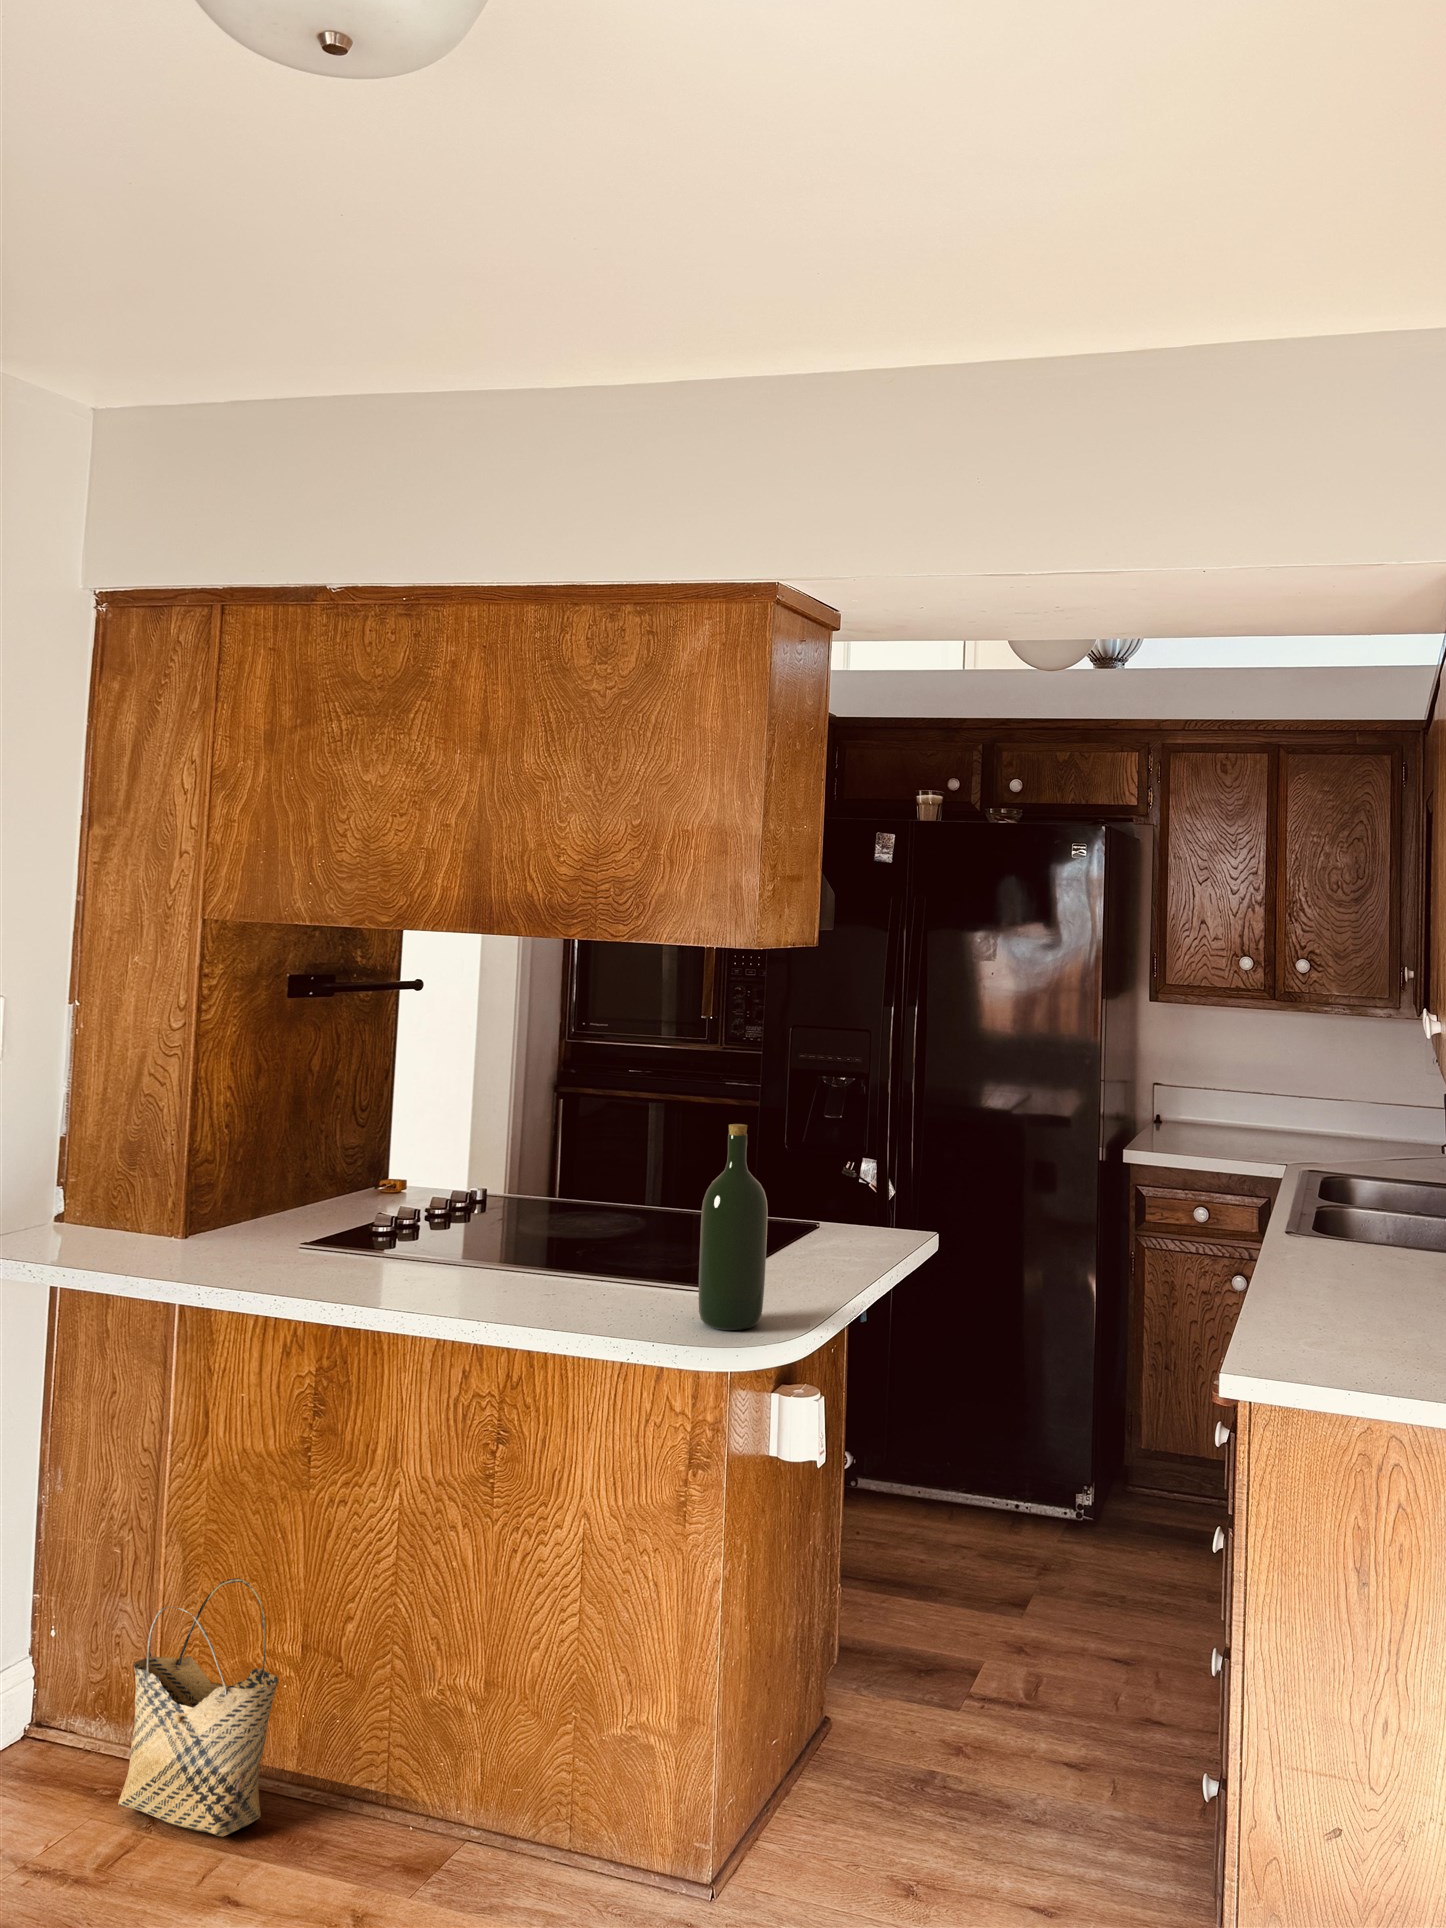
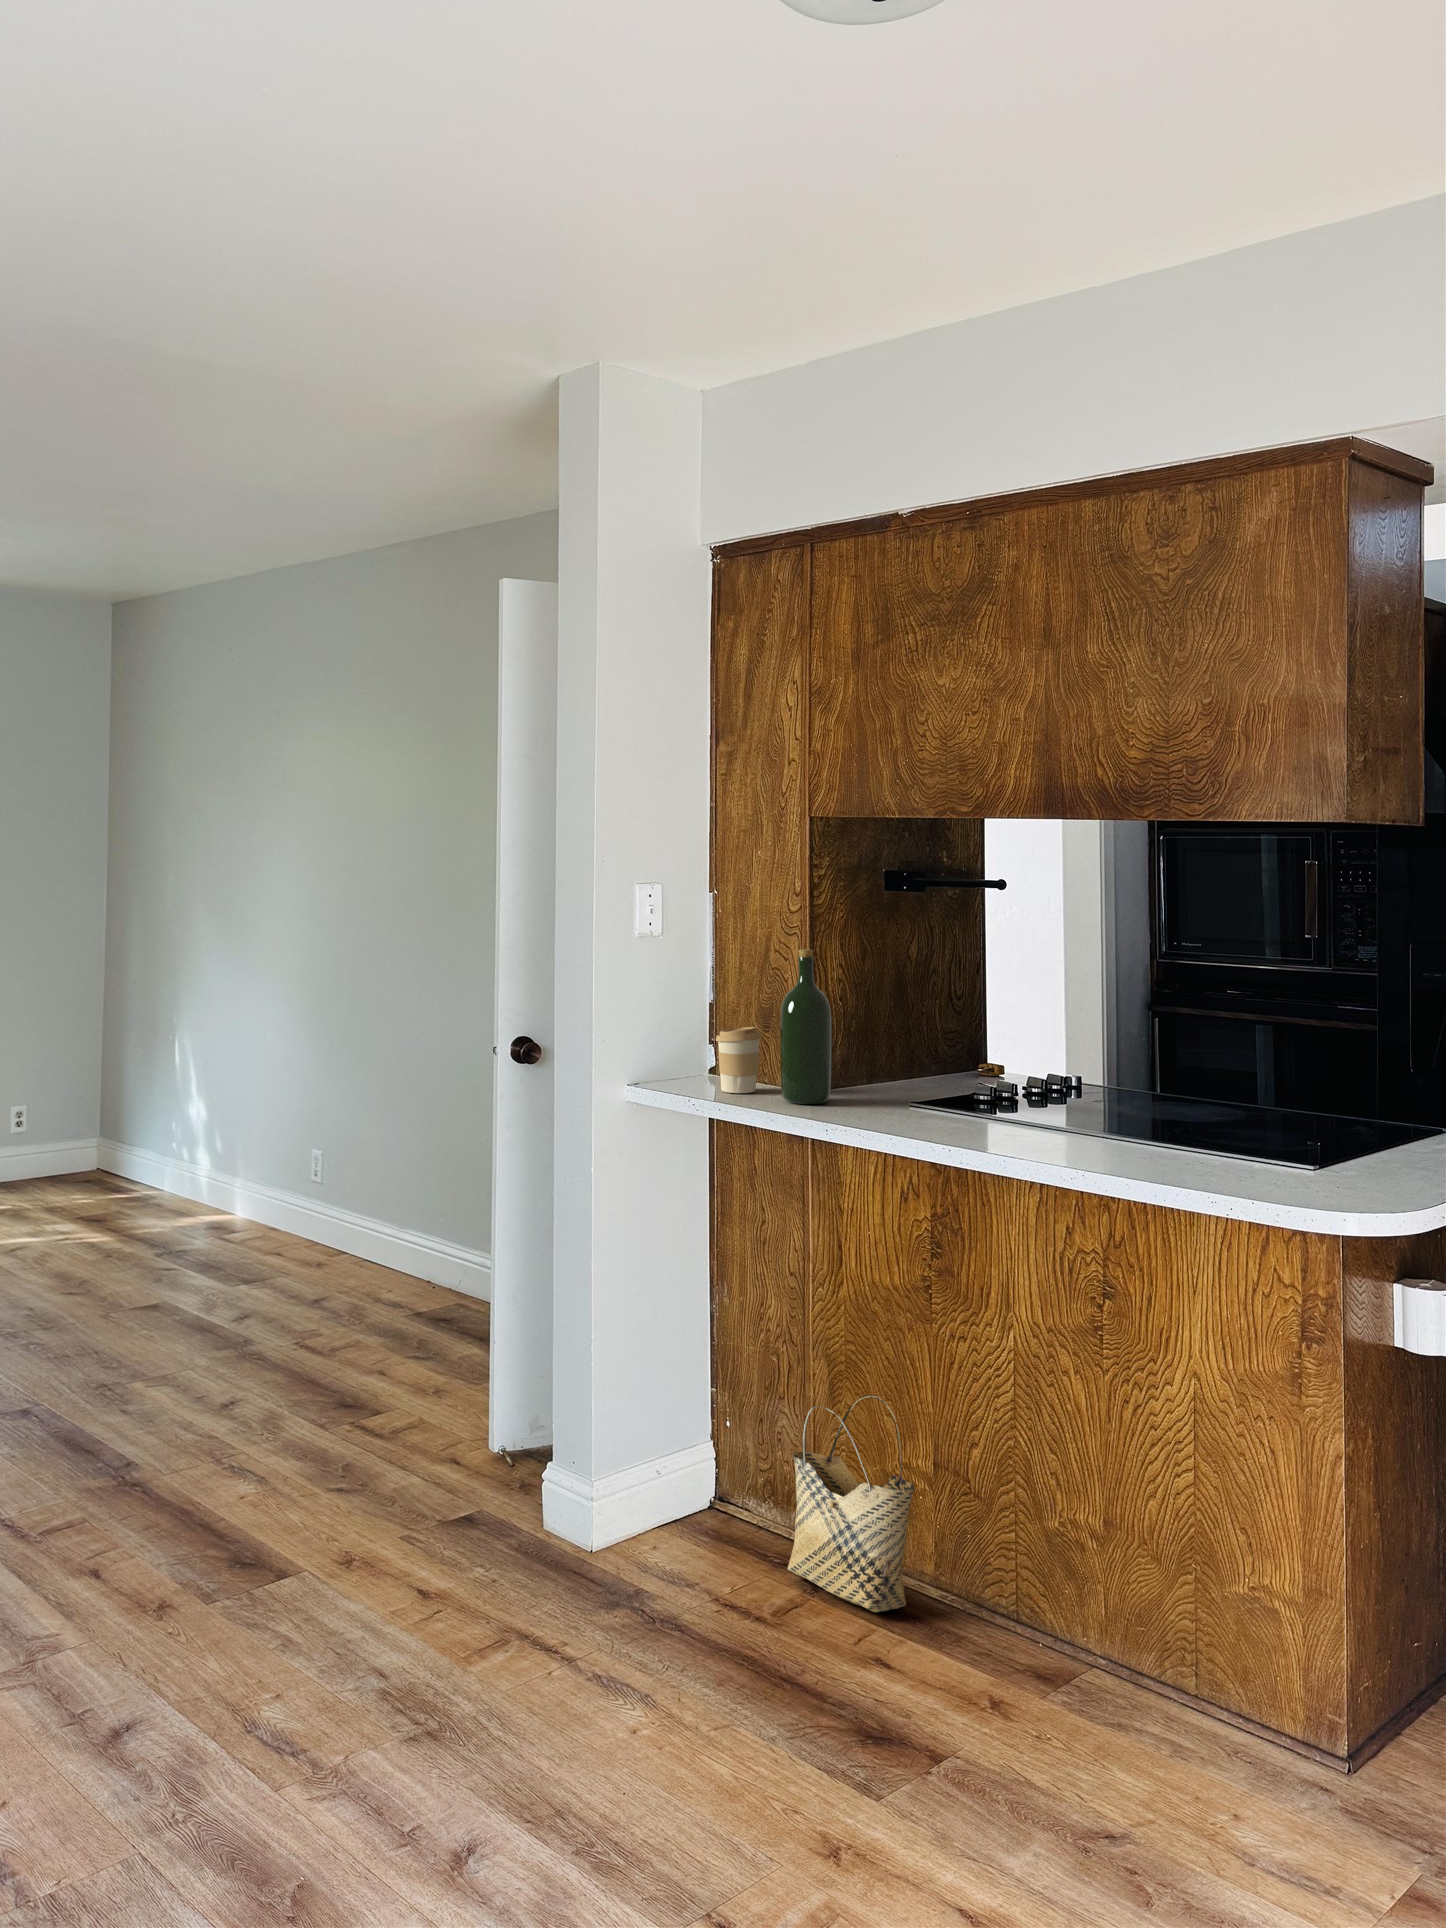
wine bottle: present [699,1124,768,1330] -> present [780,949,832,1104]
coffee cup: none [67,1161,126,1241] -> present [716,1027,761,1093]

